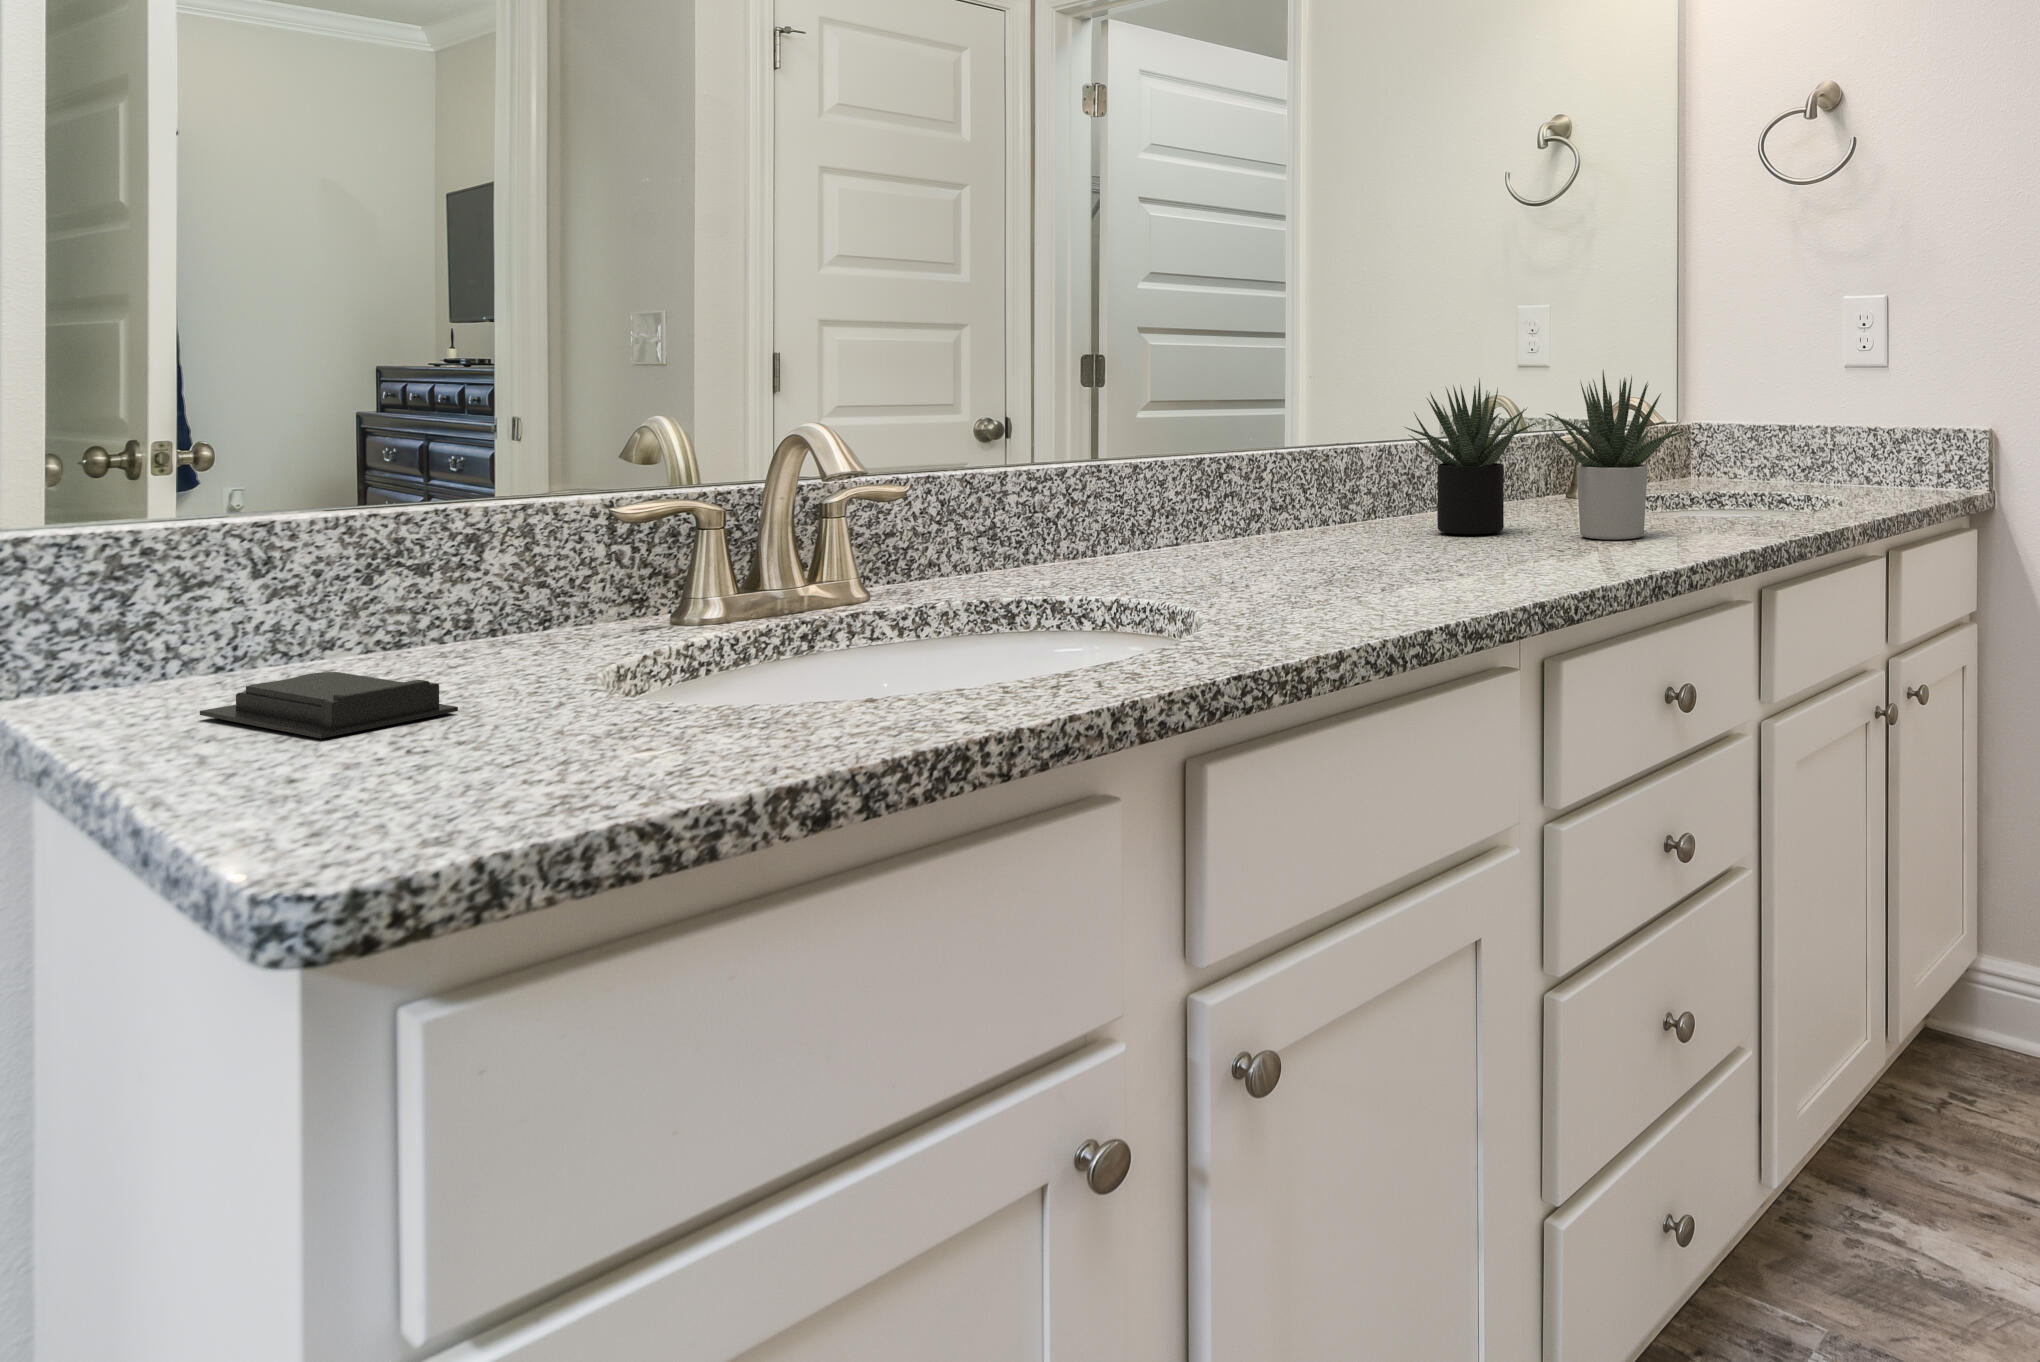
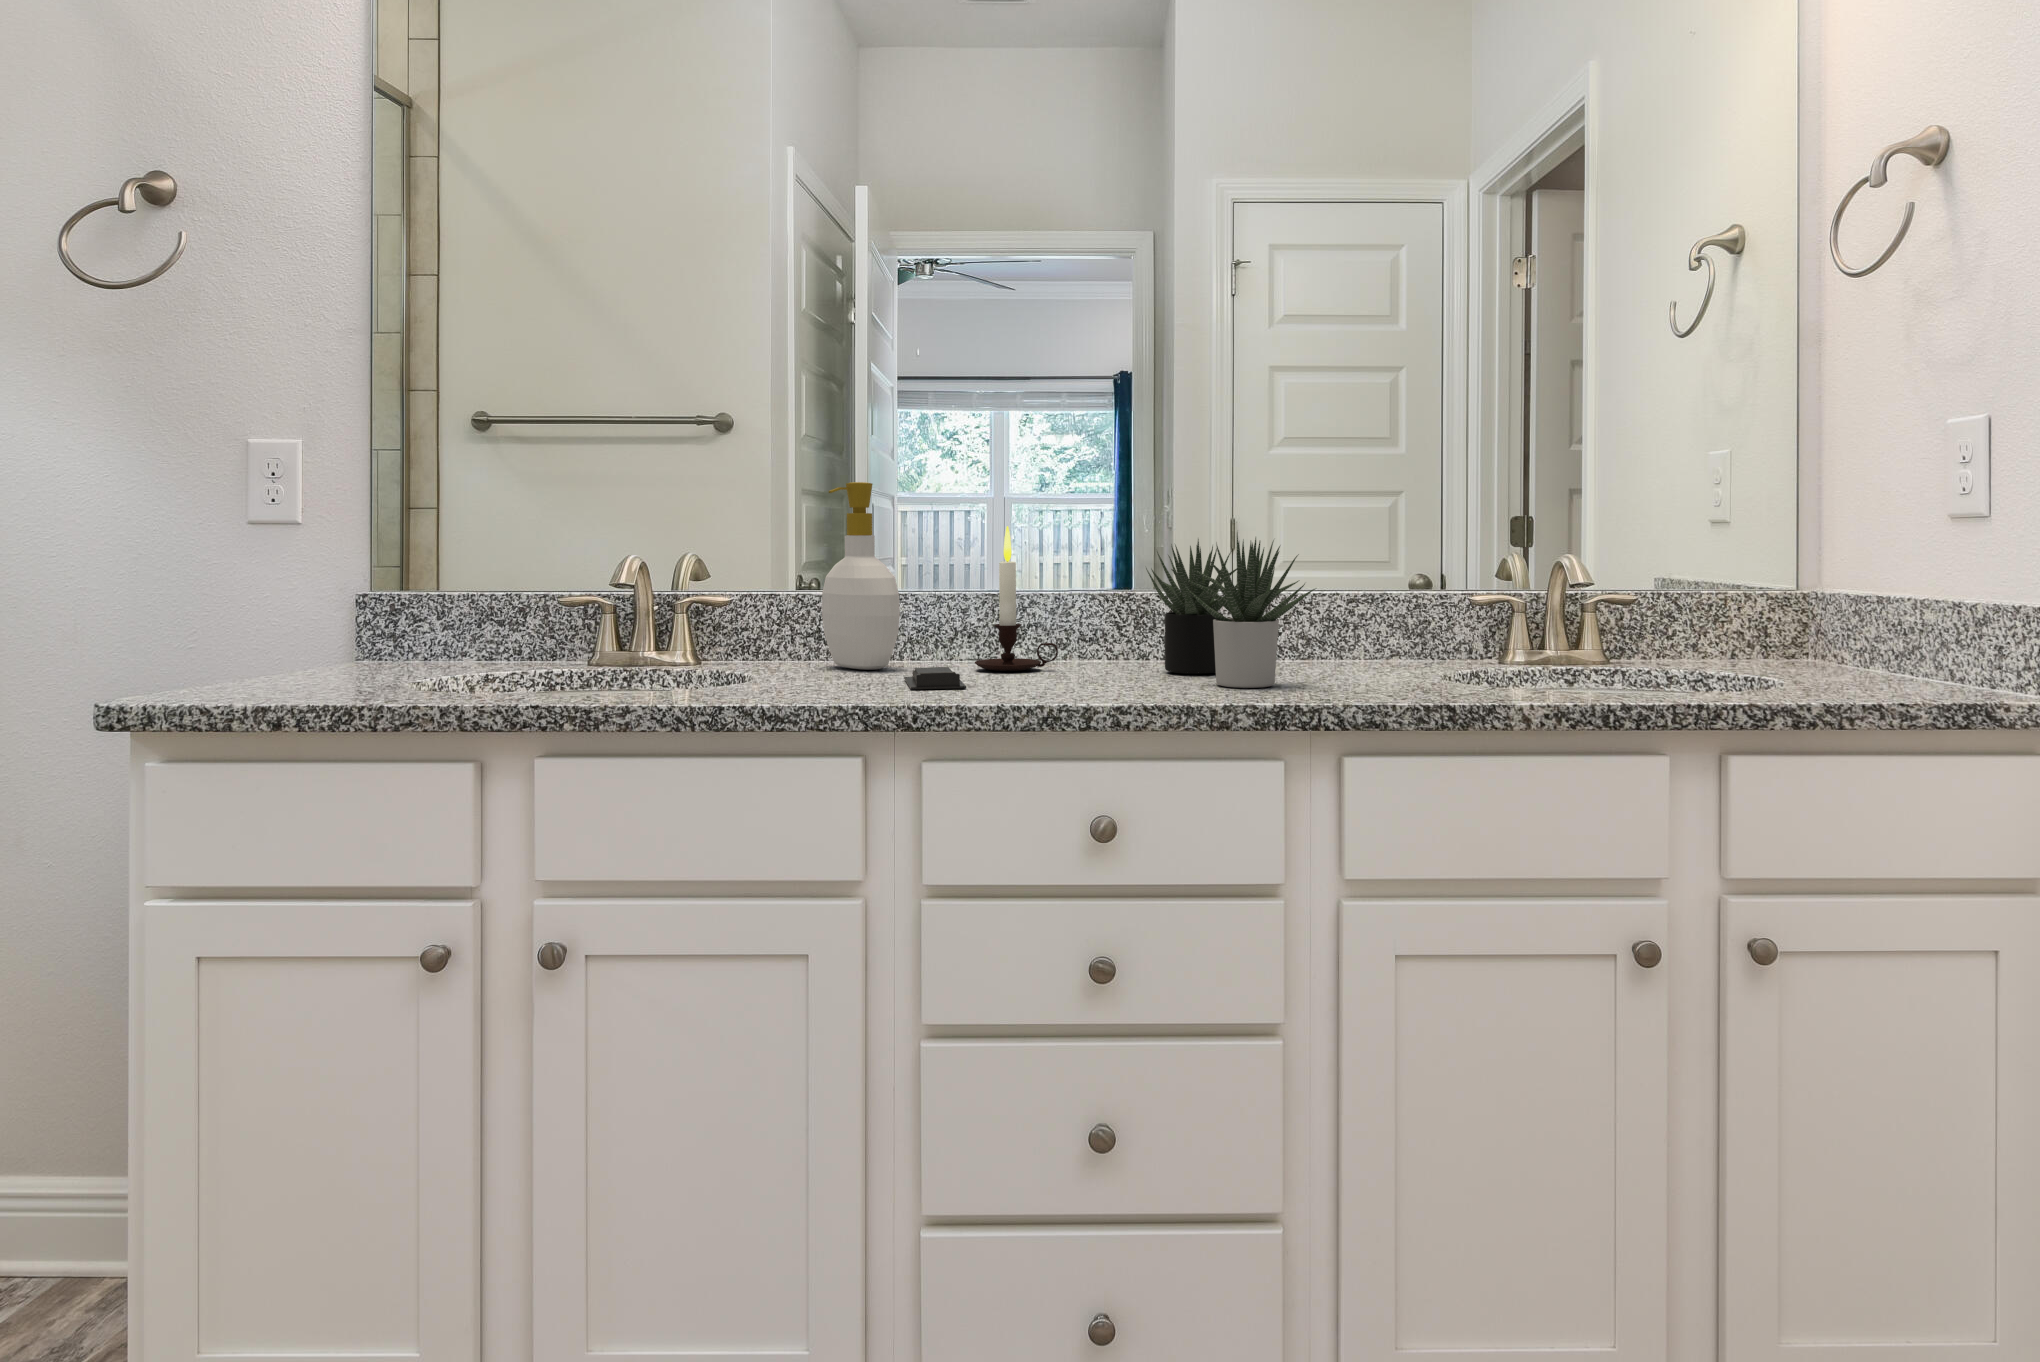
soap bottle: none [1053,300,1206,574] -> present [822,482,900,670]
candle: none [1252,364,1349,555] -> present [975,526,1058,671]
soap bar: present [200,672,458,738] -> present [904,667,966,689]

